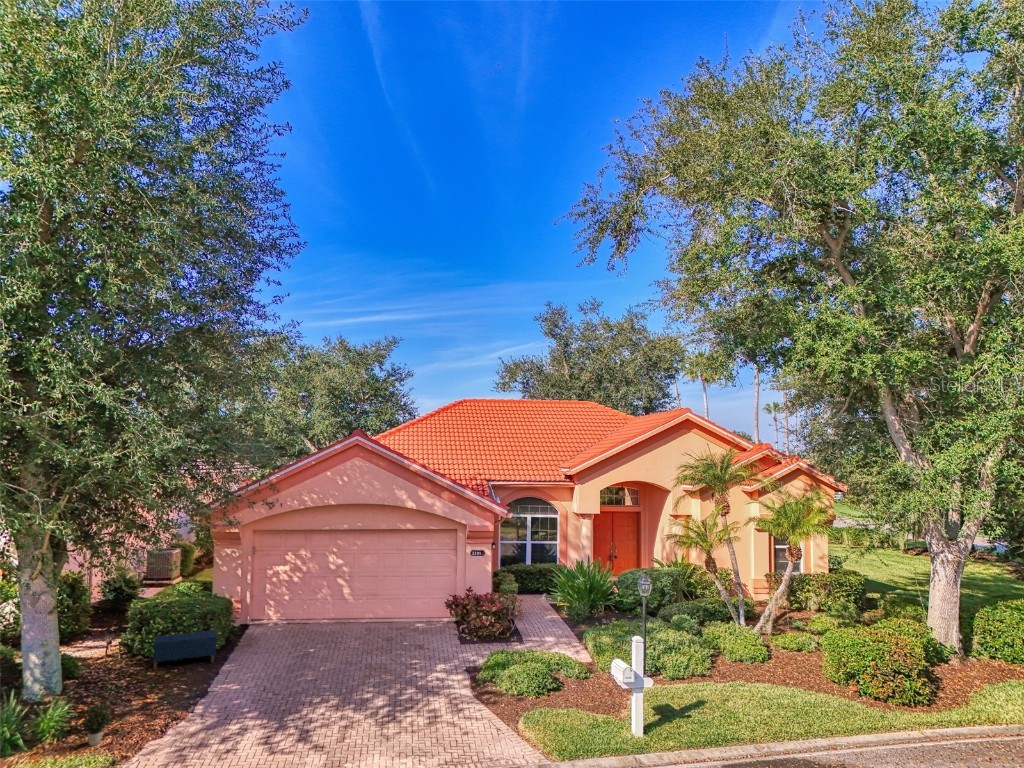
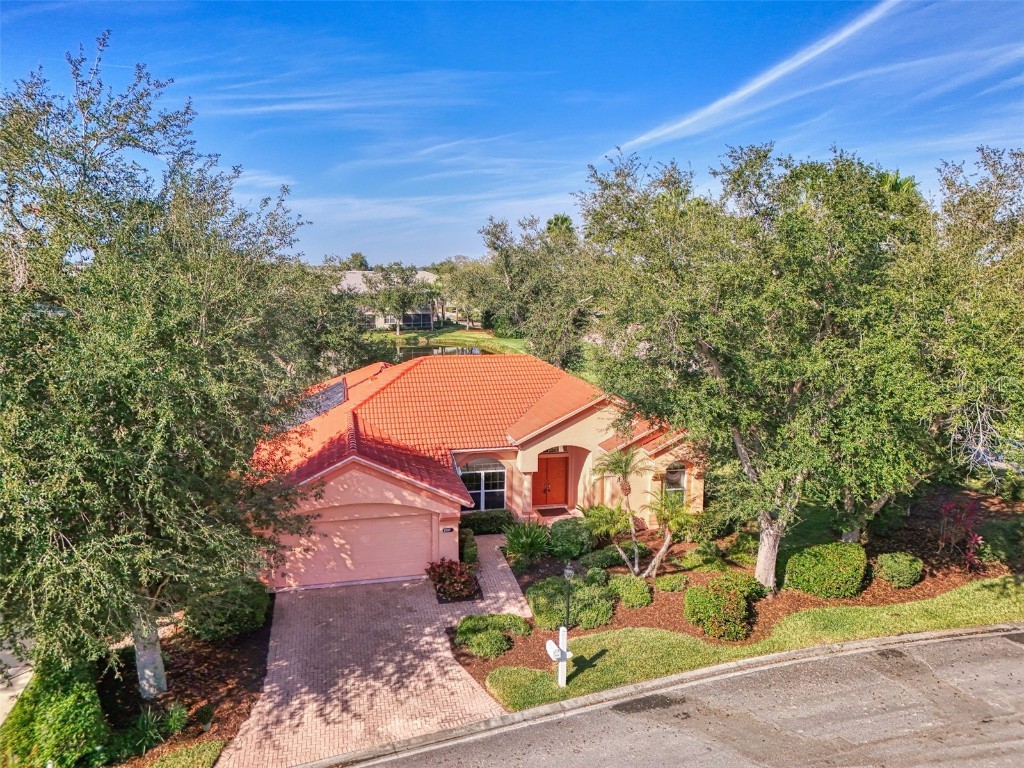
bench: present [153,630,217,670] -> none [217,615,264,652]

